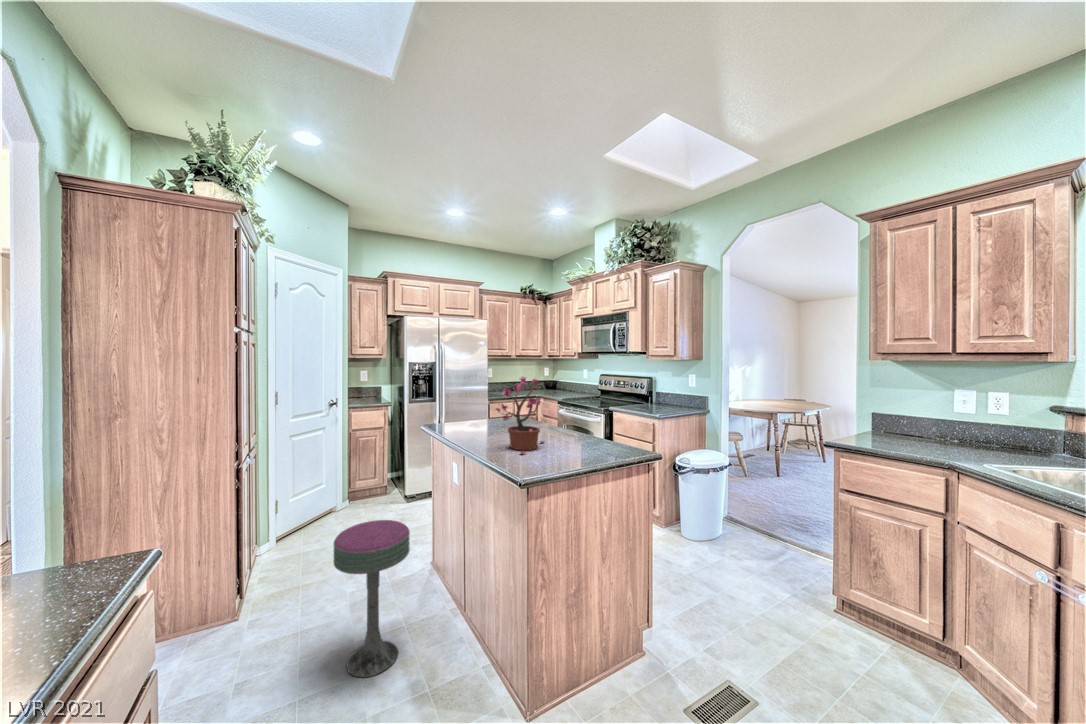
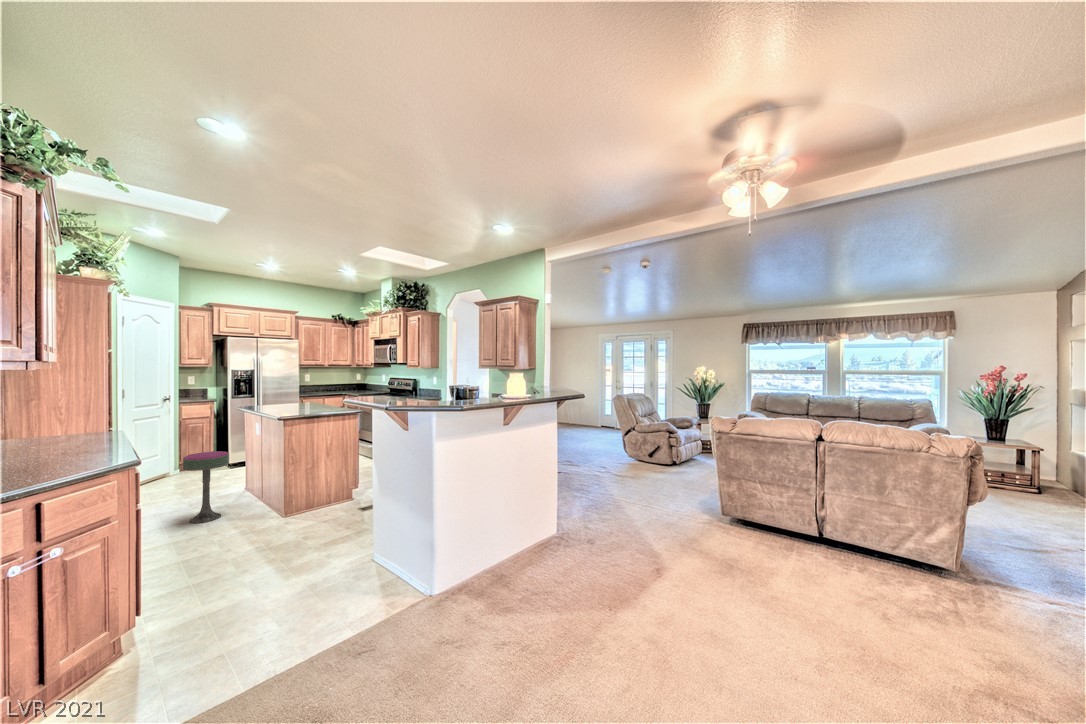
potted plant: present [496,377,544,454] -> none [280,376,311,412]

